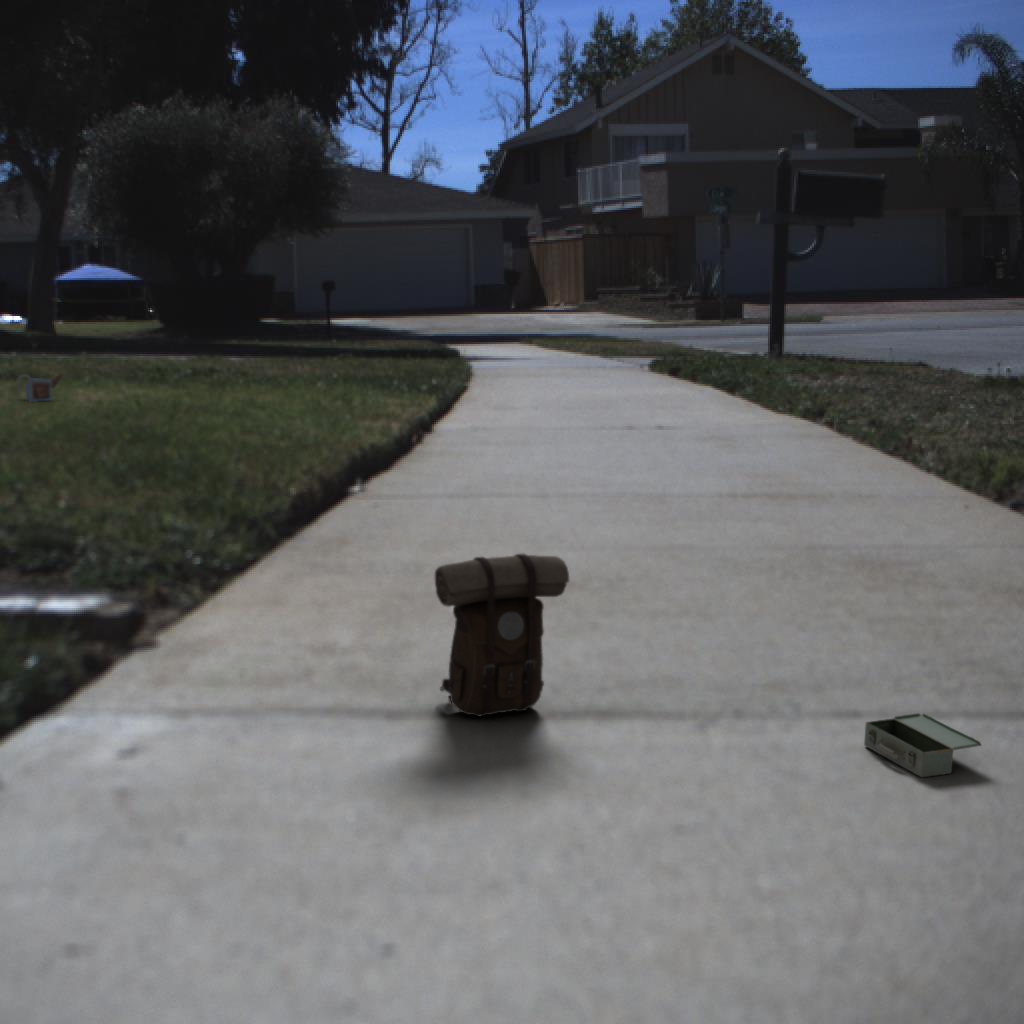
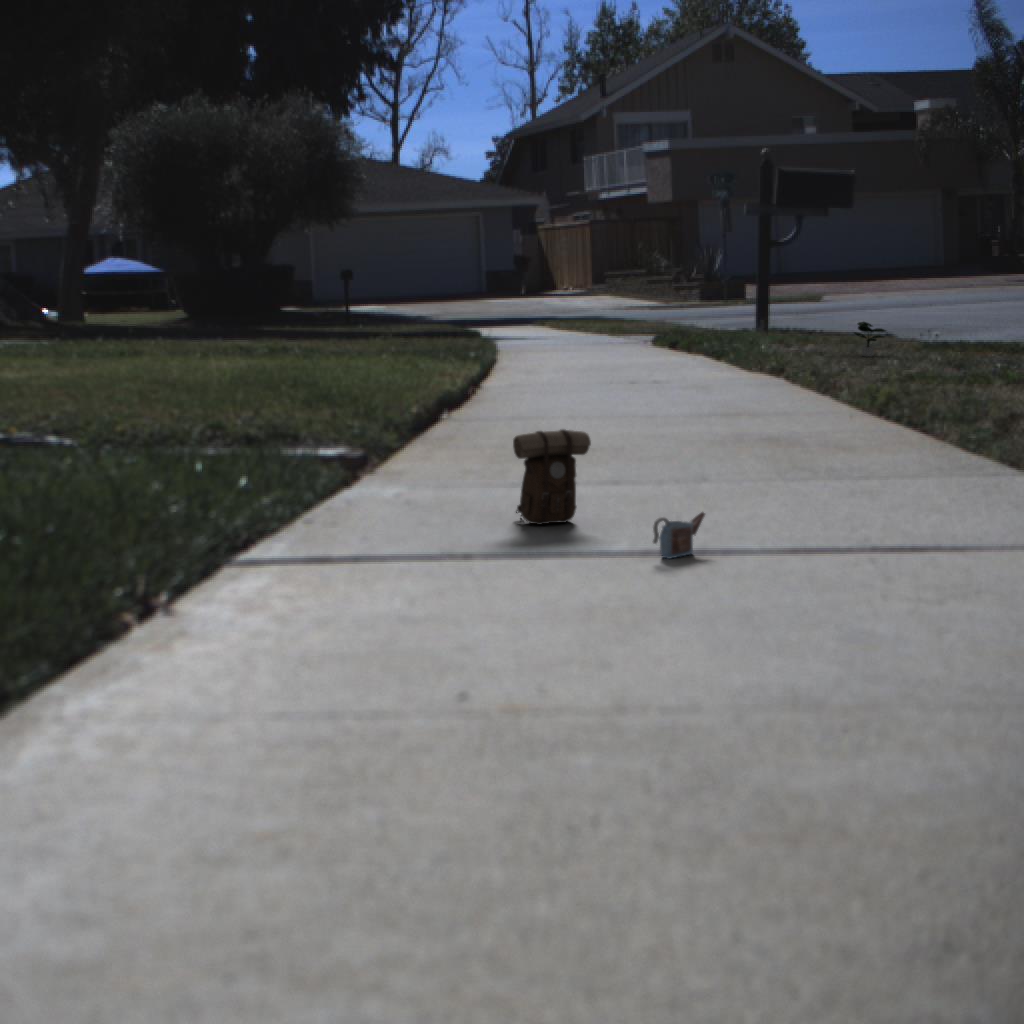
potted plant: none [894,351,935,393] -> present [854,322,886,357]
watering can: present [17,374,63,402] -> present [653,512,705,559]
toolbox: present [864,714,981,777] -> none [761,516,824,544]

